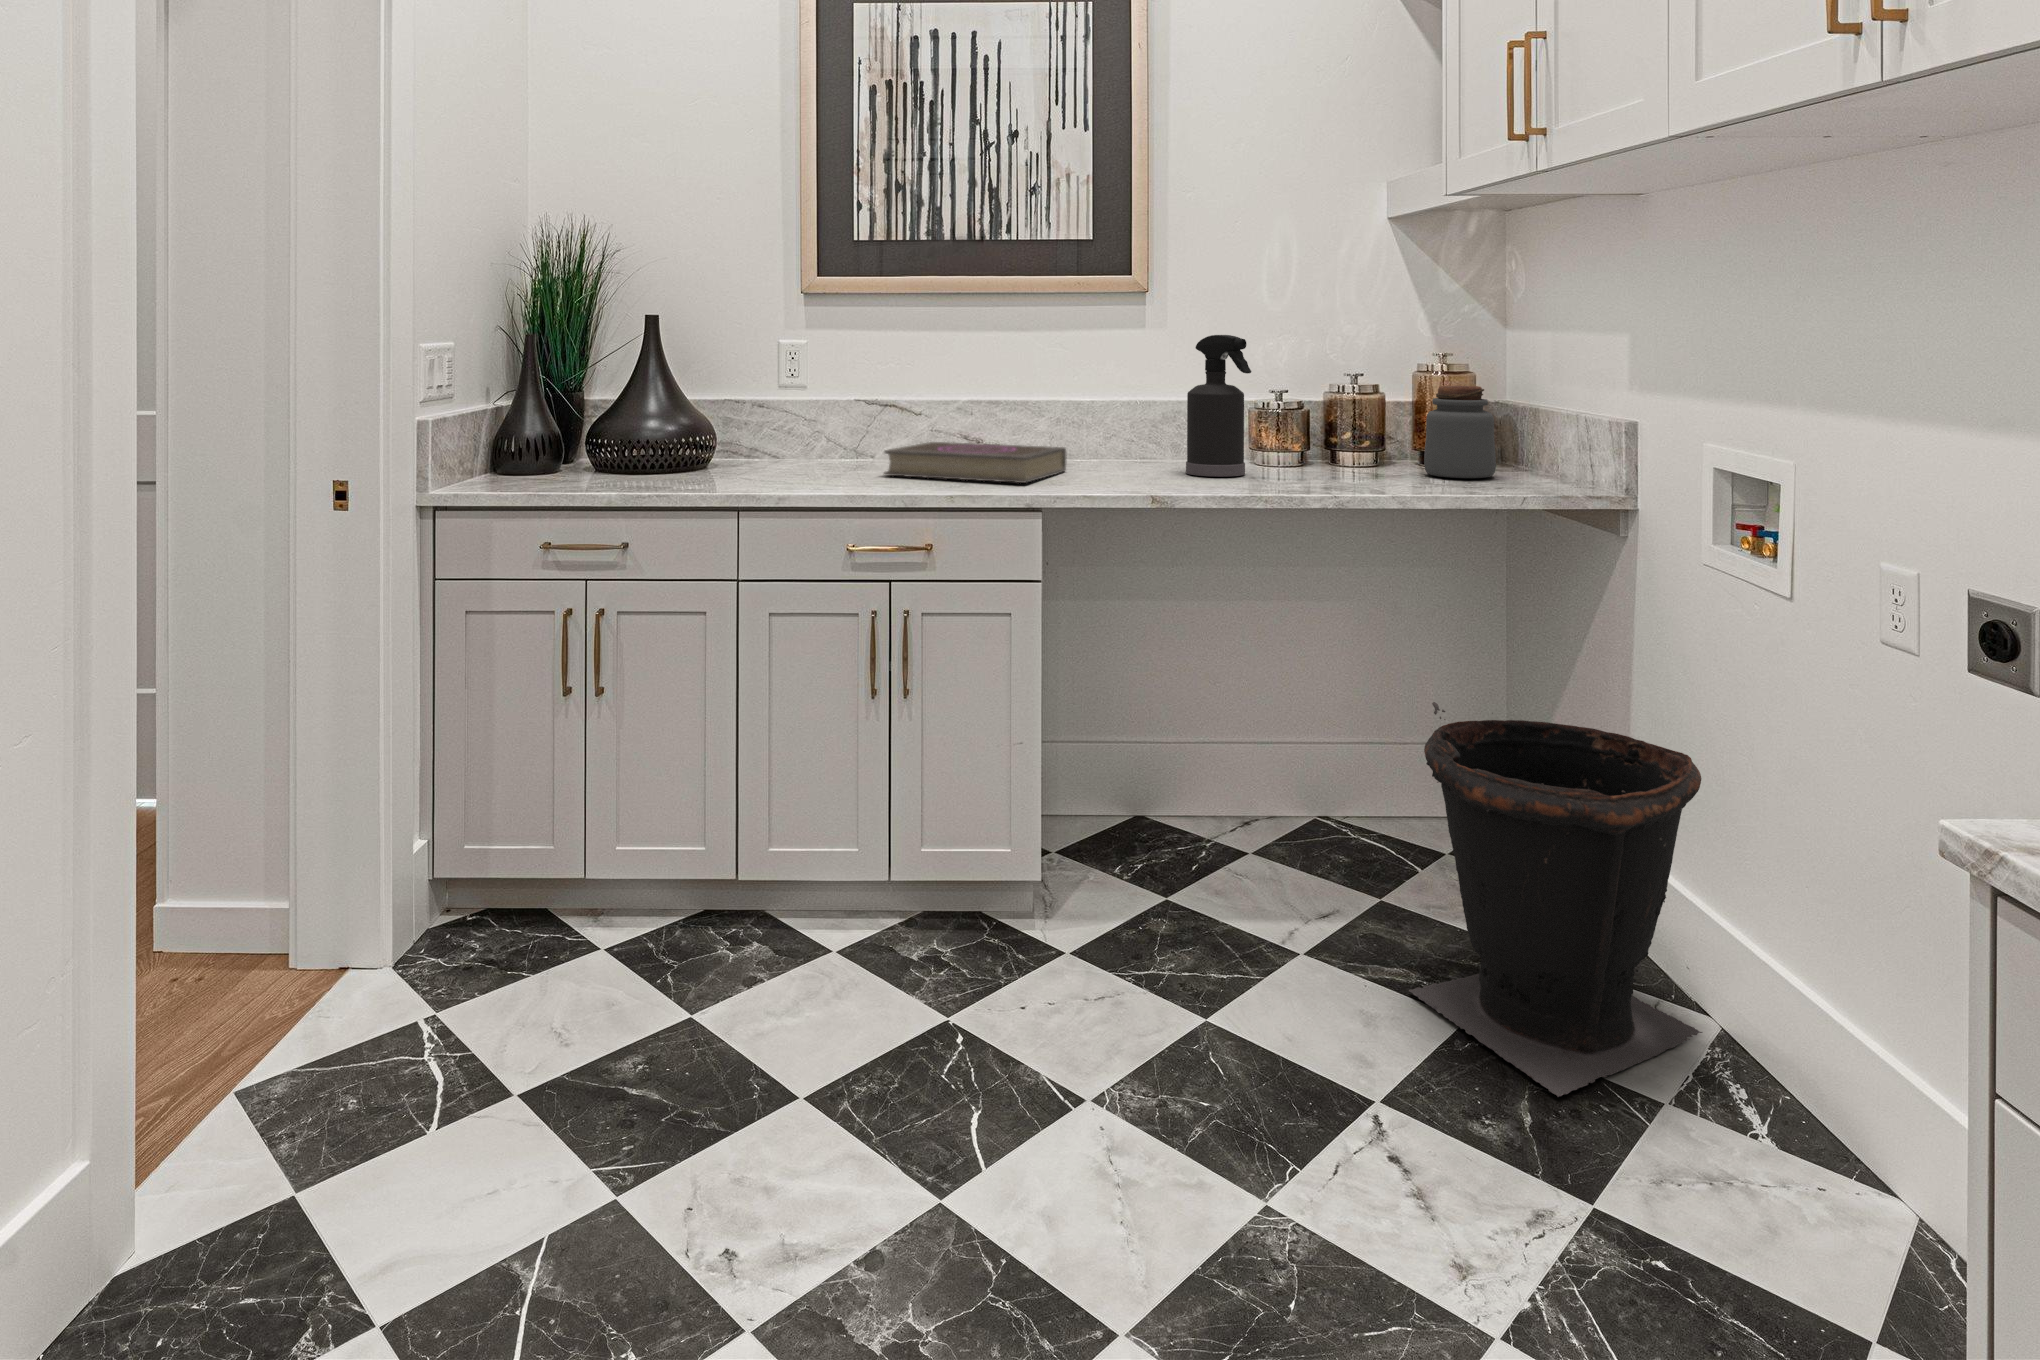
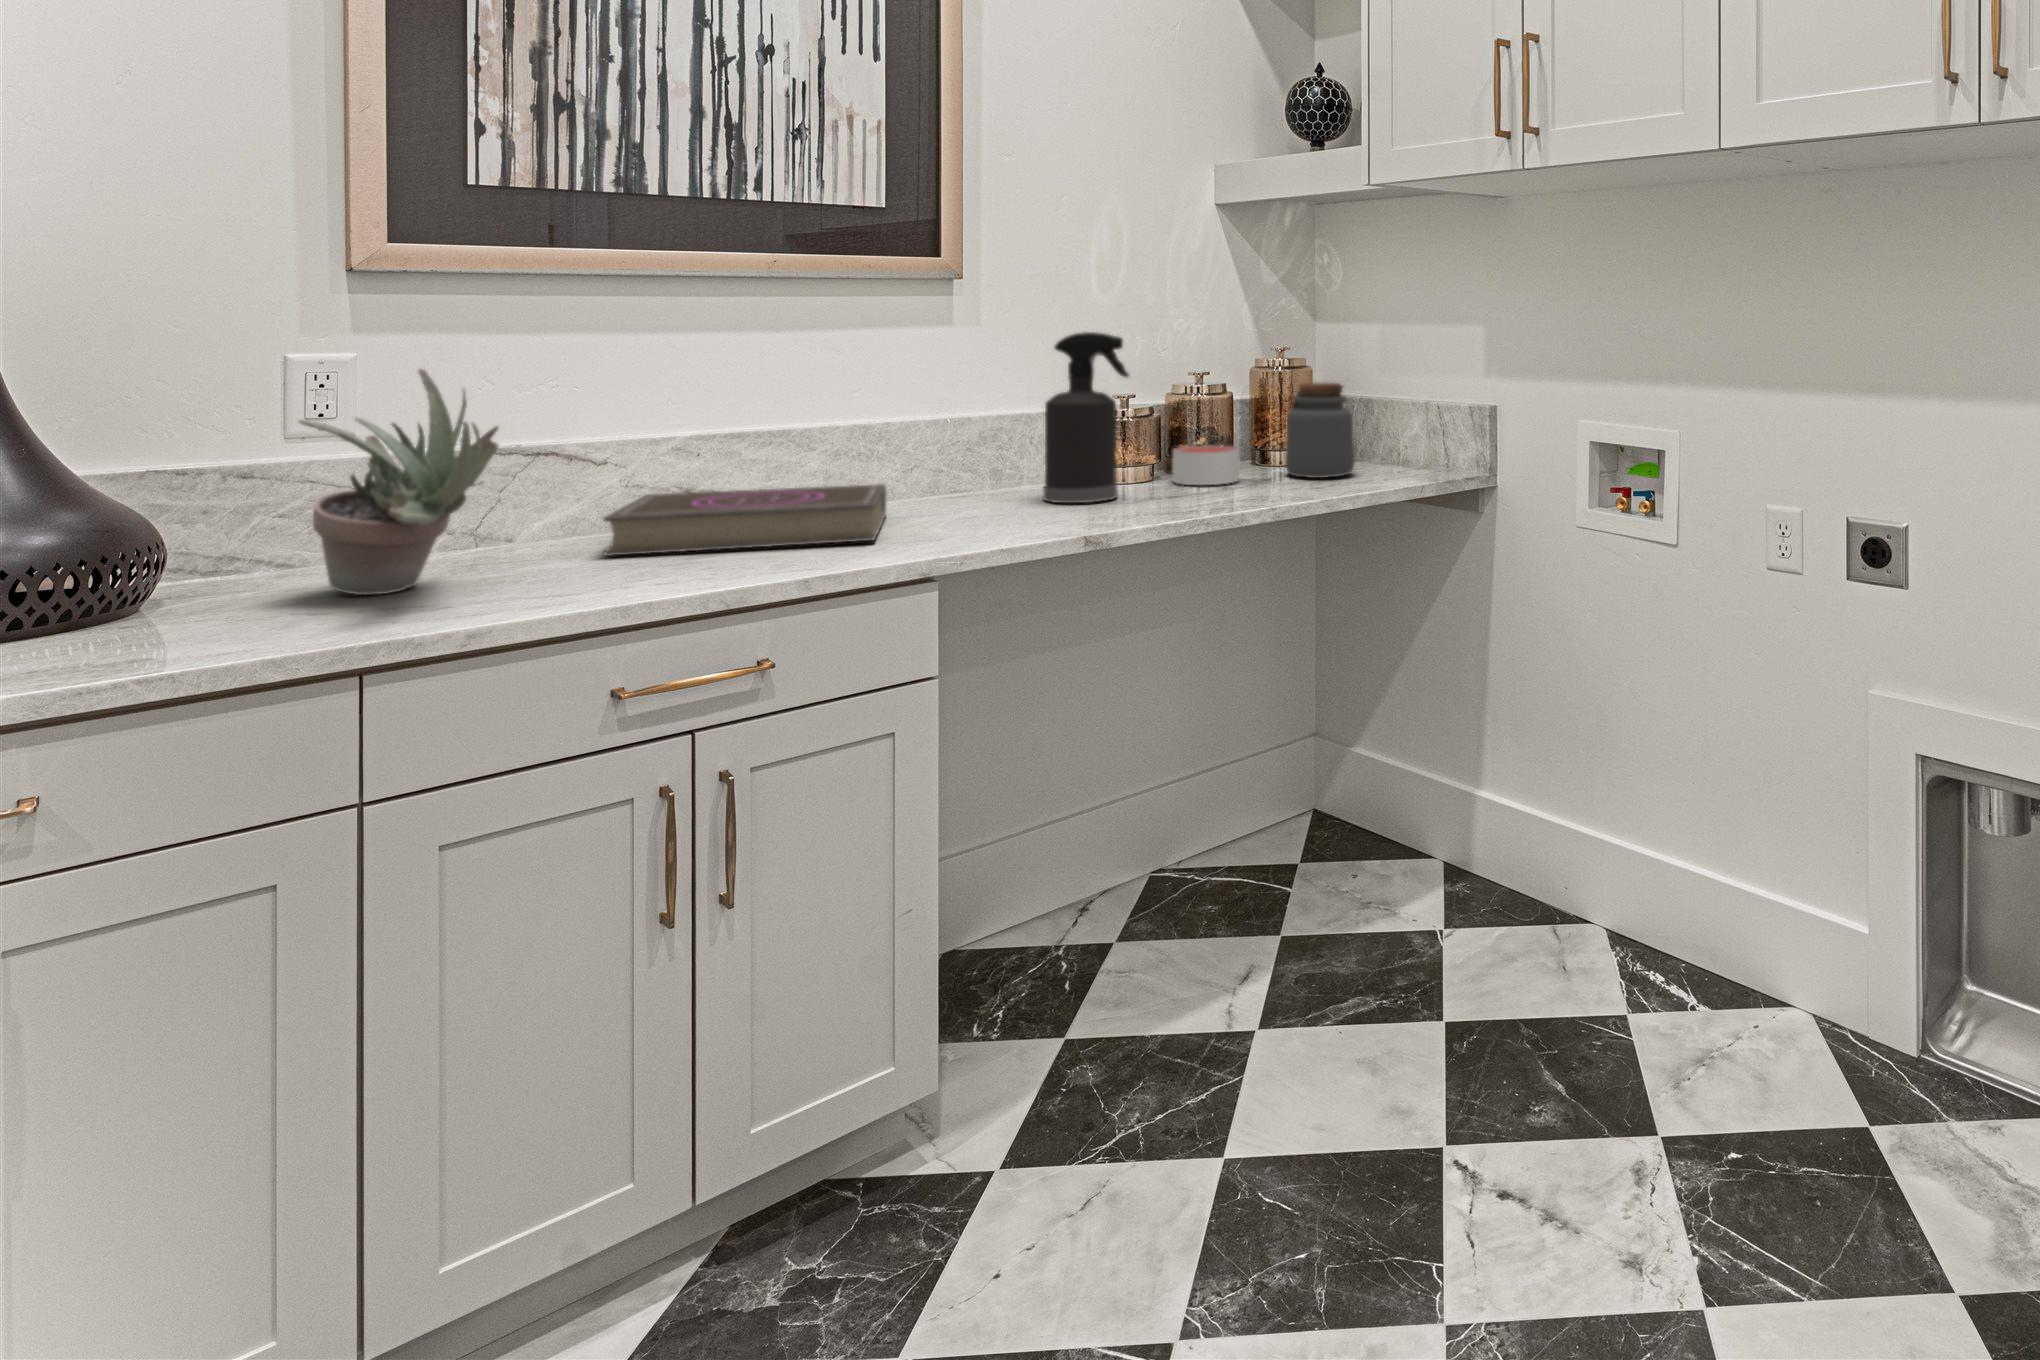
succulent plant: none [742,353,825,481] -> present [299,369,498,595]
candle: none [1312,439,1373,474] -> present [1173,445,1239,485]
bucket: present [1409,702,1702,1097] -> none [1383,704,1627,1070]

